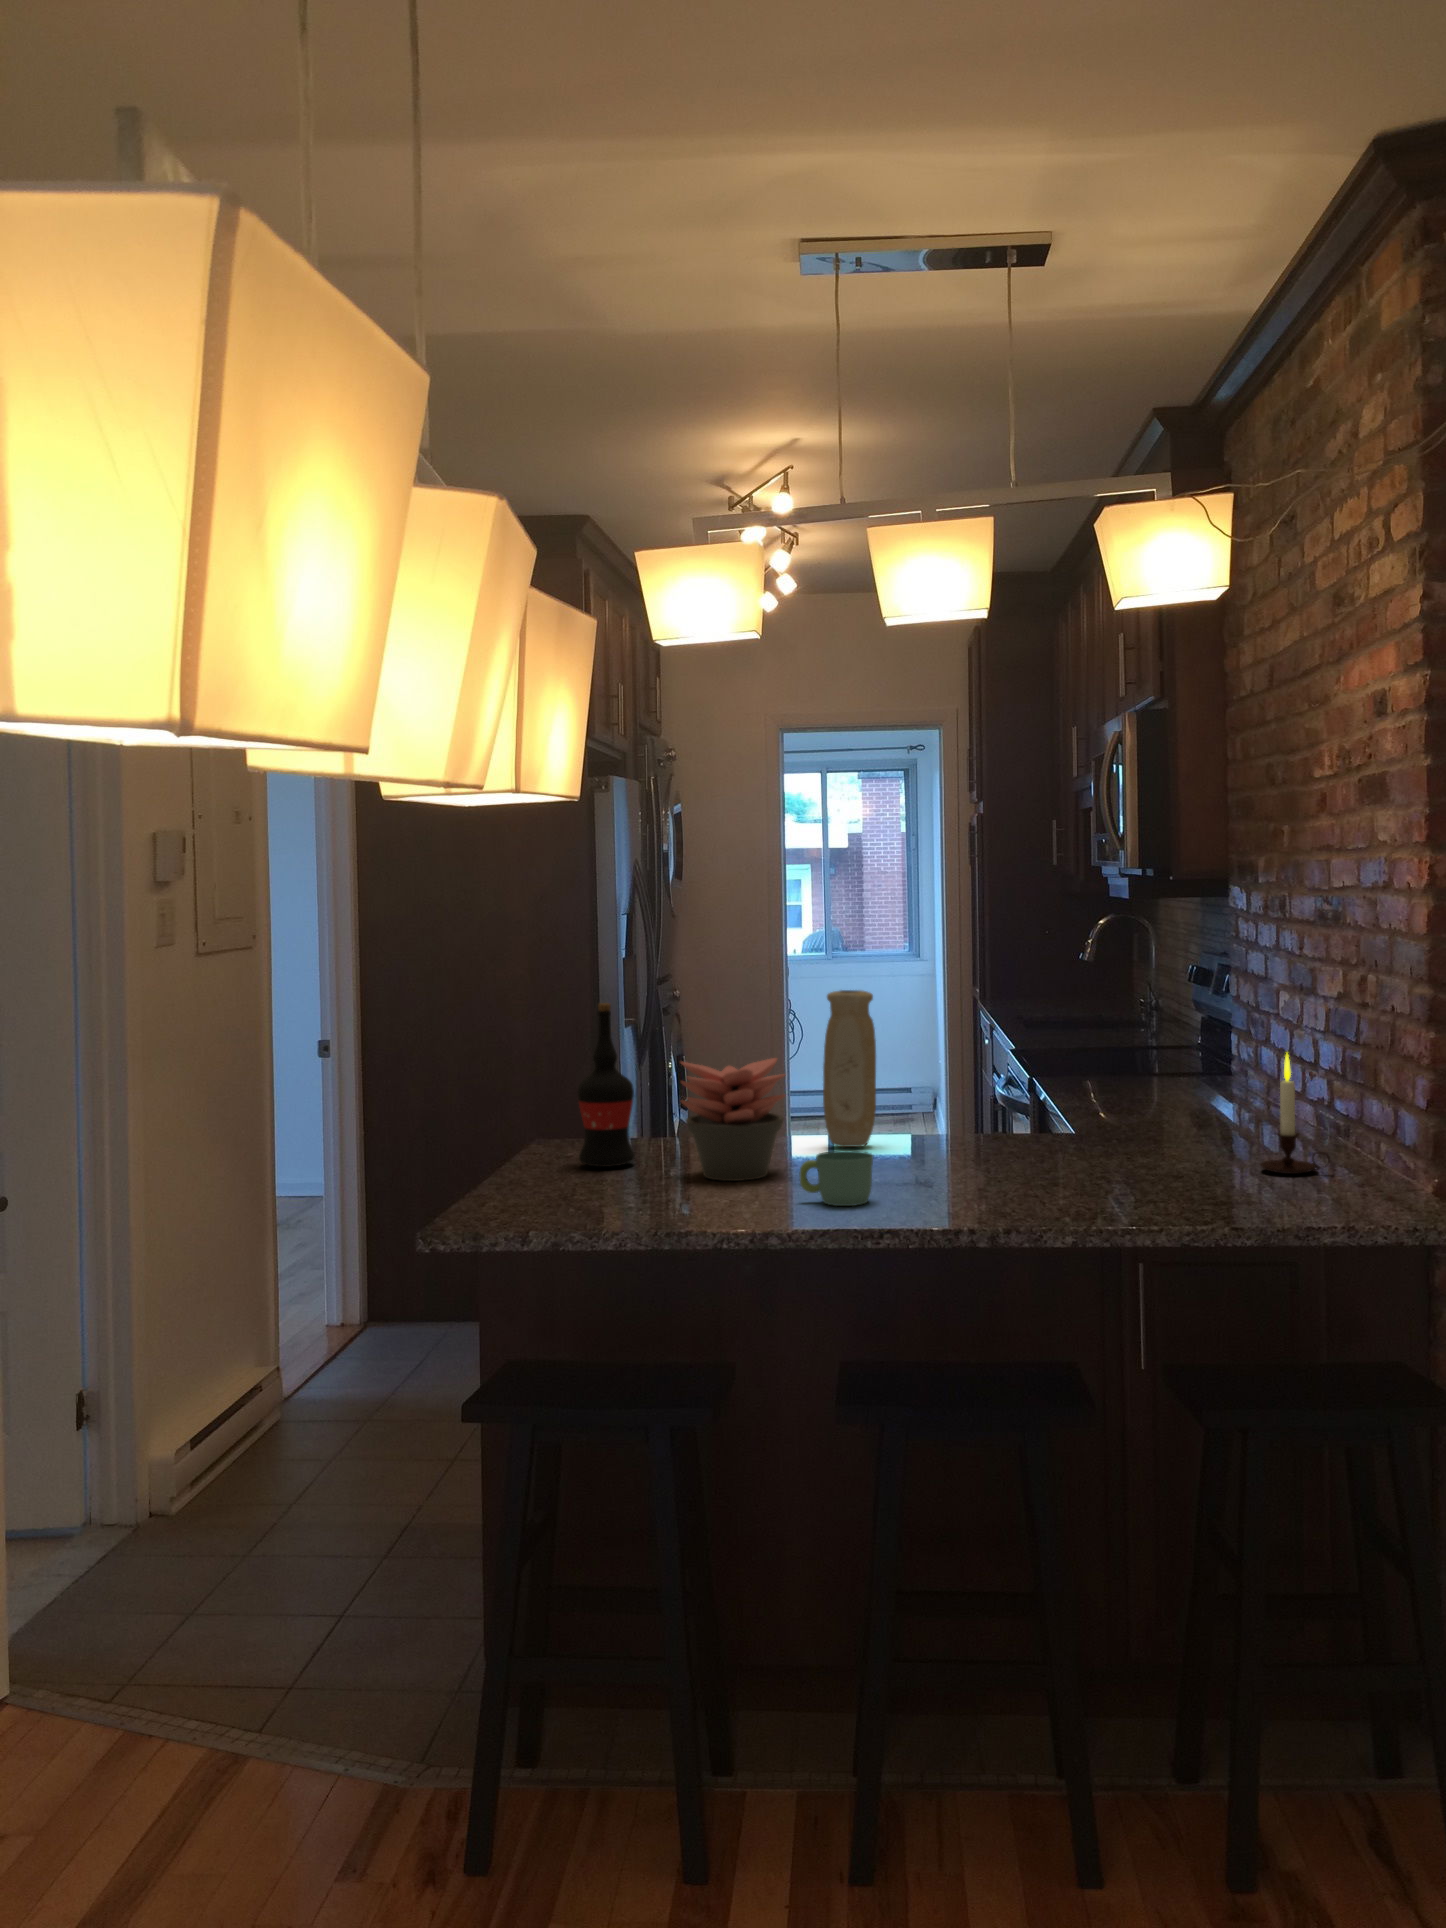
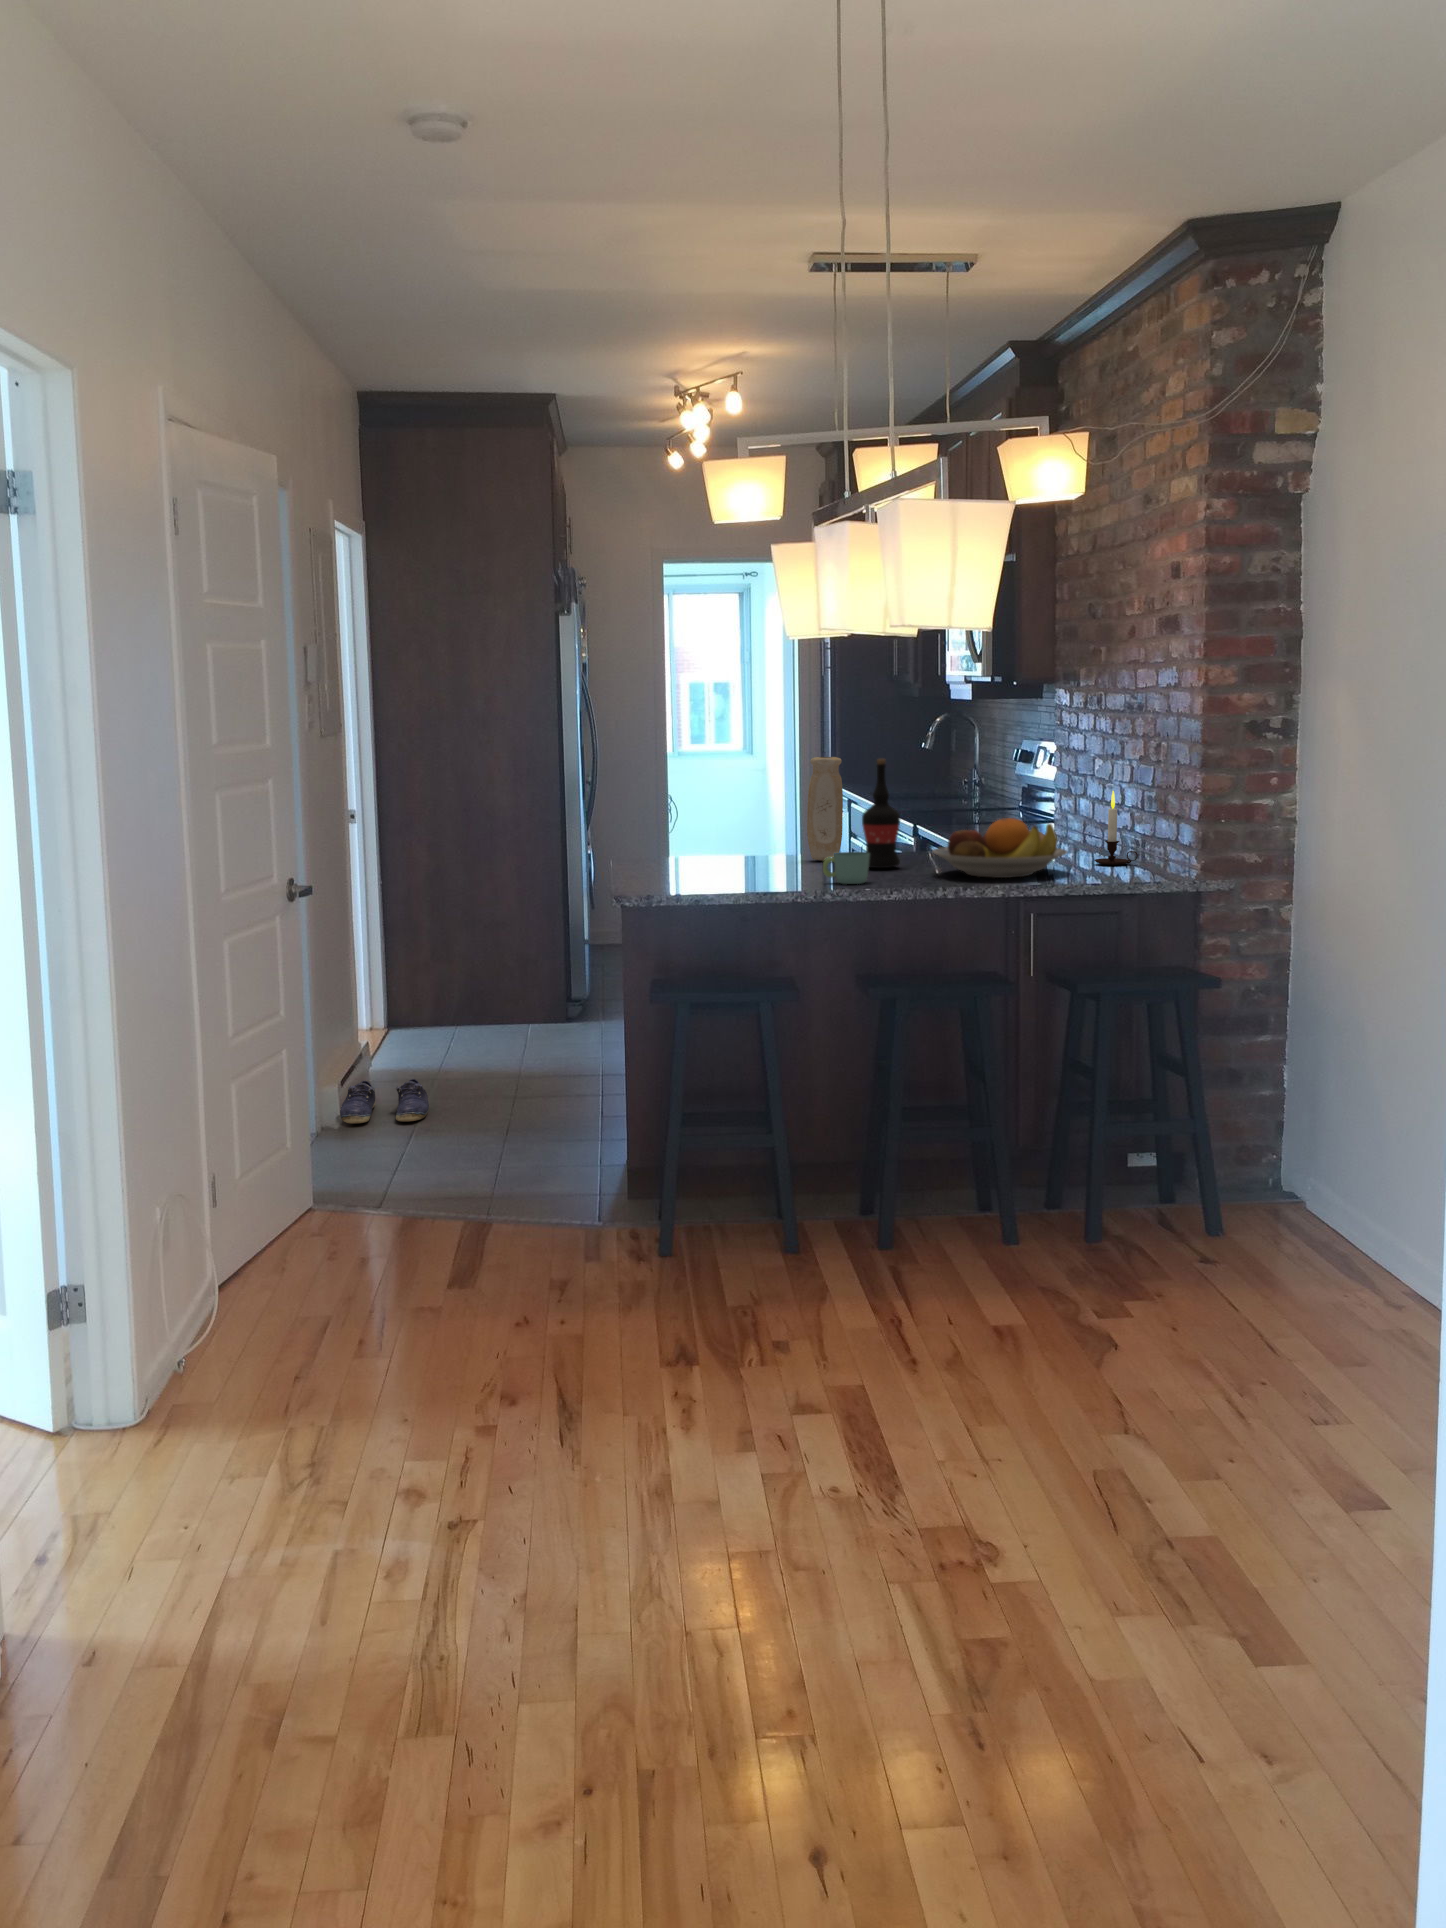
wine bottle: present [578,1003,635,1167] -> present [862,759,900,868]
succulent plant: present [681,1058,786,1181] -> none [729,799,801,876]
fruit bowl: none [983,1100,1205,1199] -> present [932,818,1067,878]
shoe: none [192,1430,326,1502] -> present [340,1079,429,1123]

